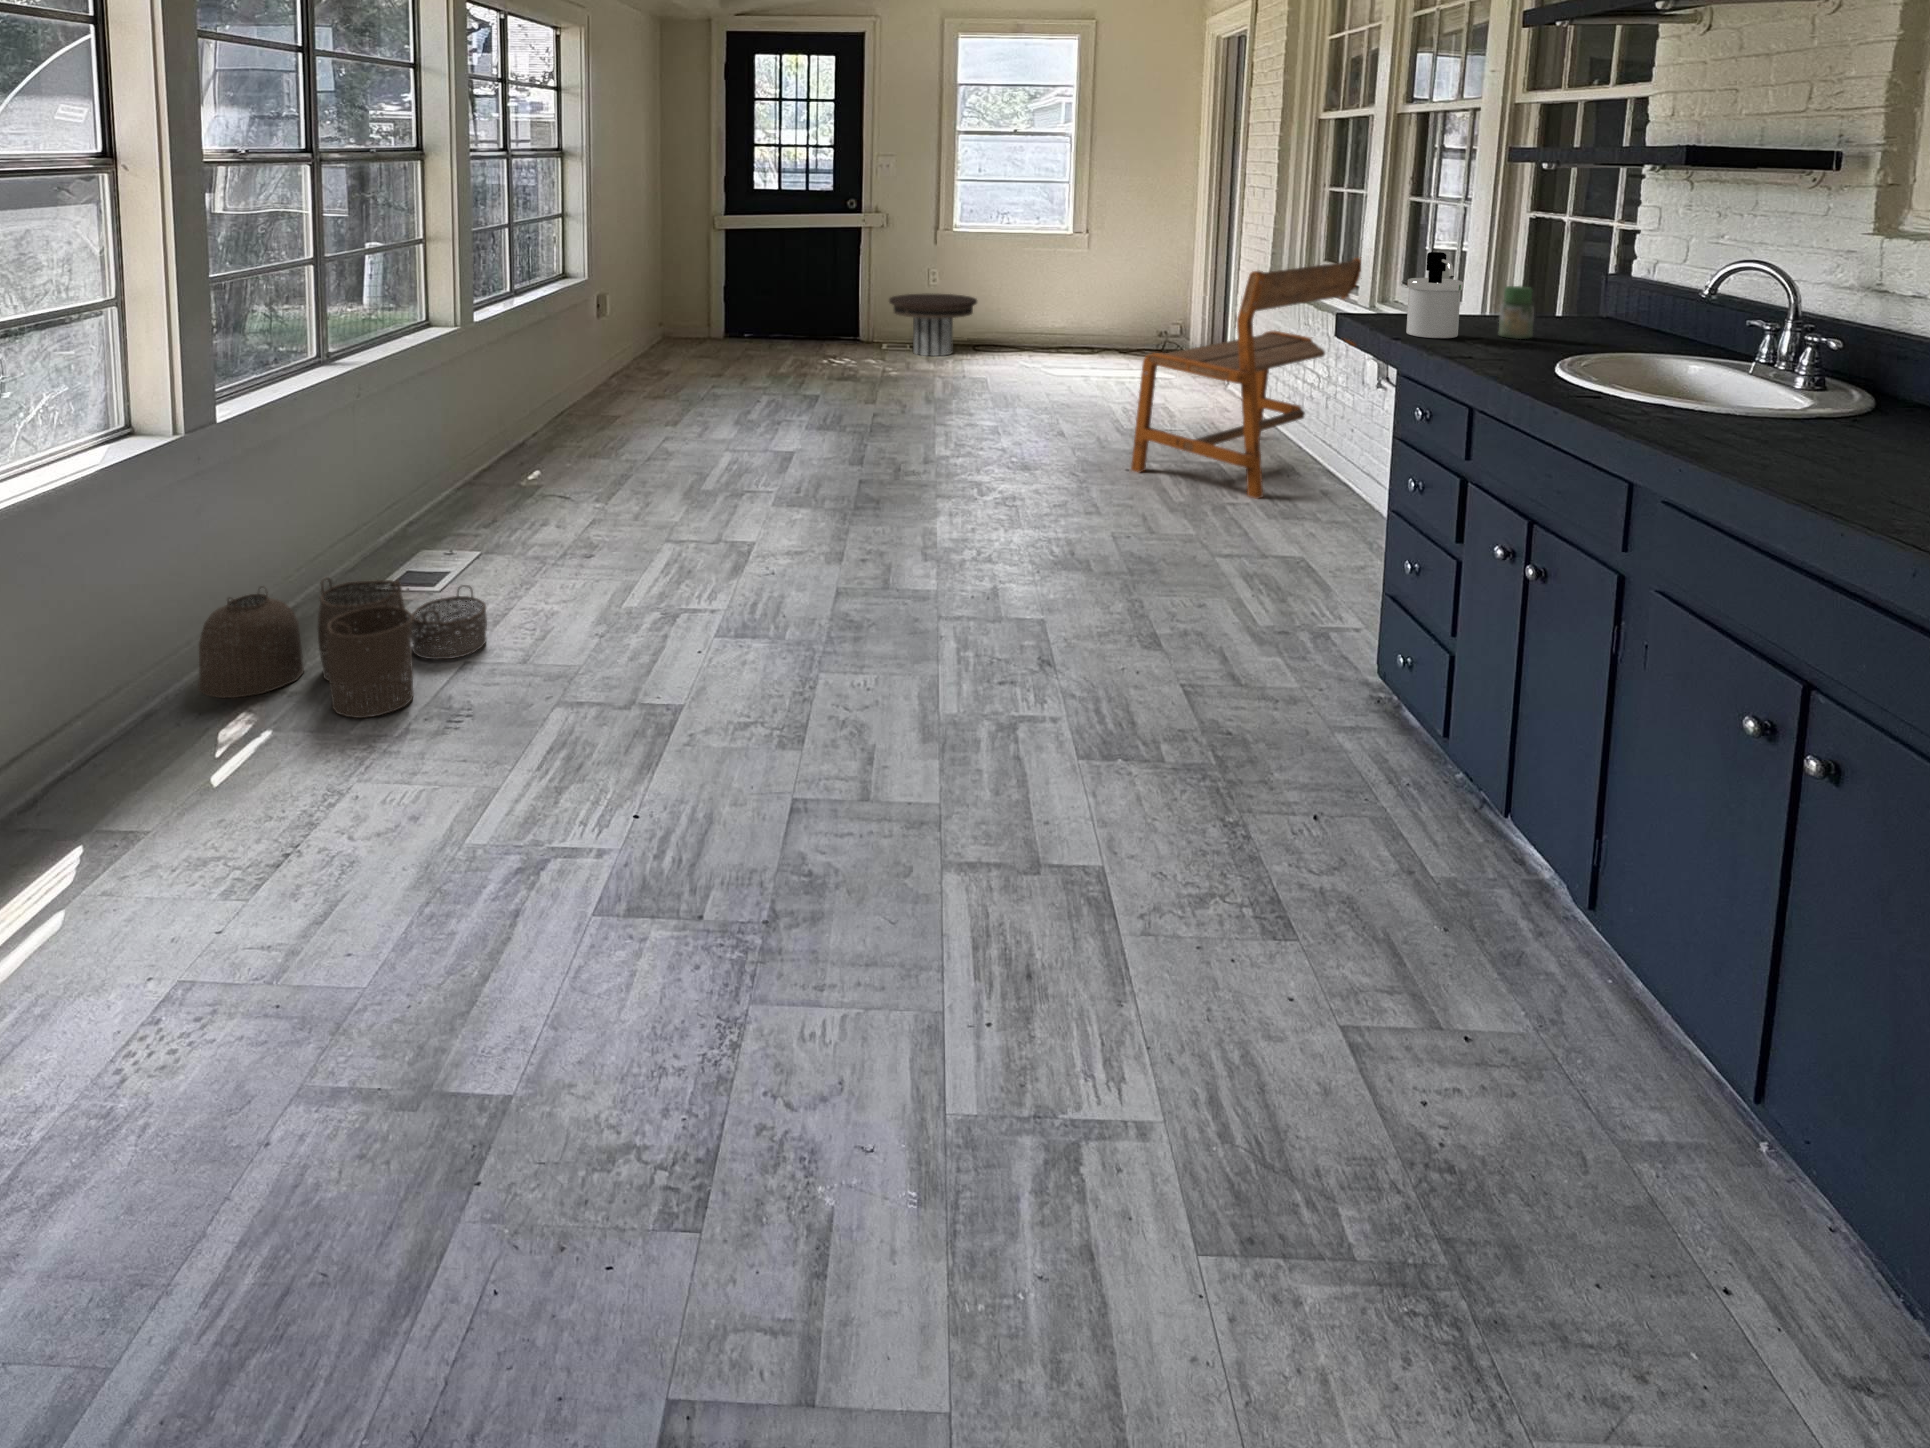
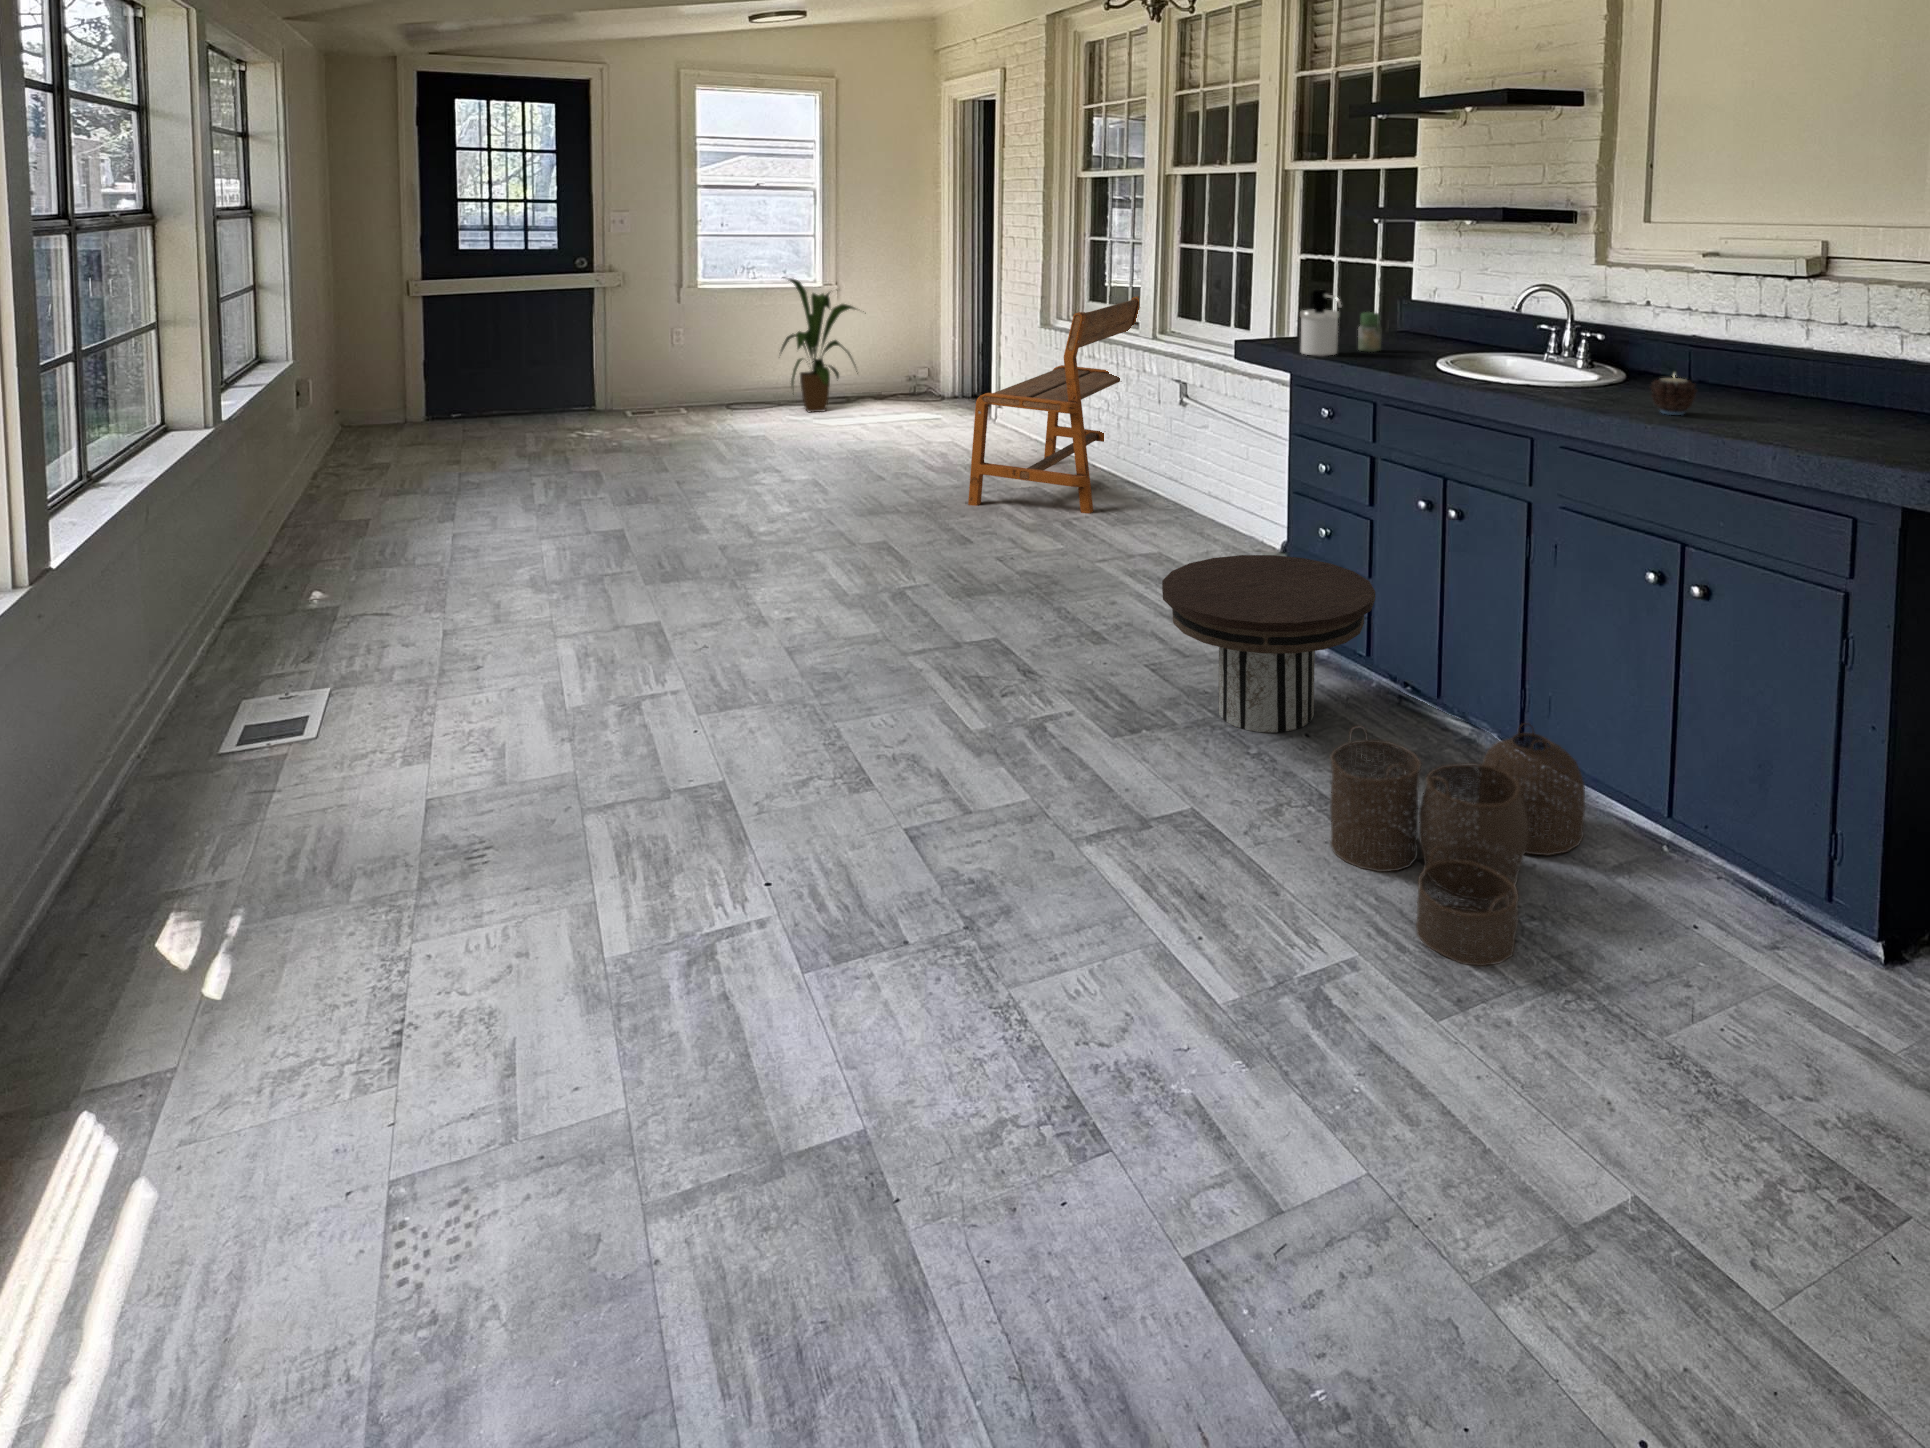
house plant: none [1026,223,1115,359] -> present [781,277,866,412]
side table: present [889,294,977,356] -> present [1162,555,1375,733]
candle: none [1803,405,1890,475] -> present [1650,377,1697,415]
woven basket: present [198,577,487,718] -> present [1330,724,1585,966]

